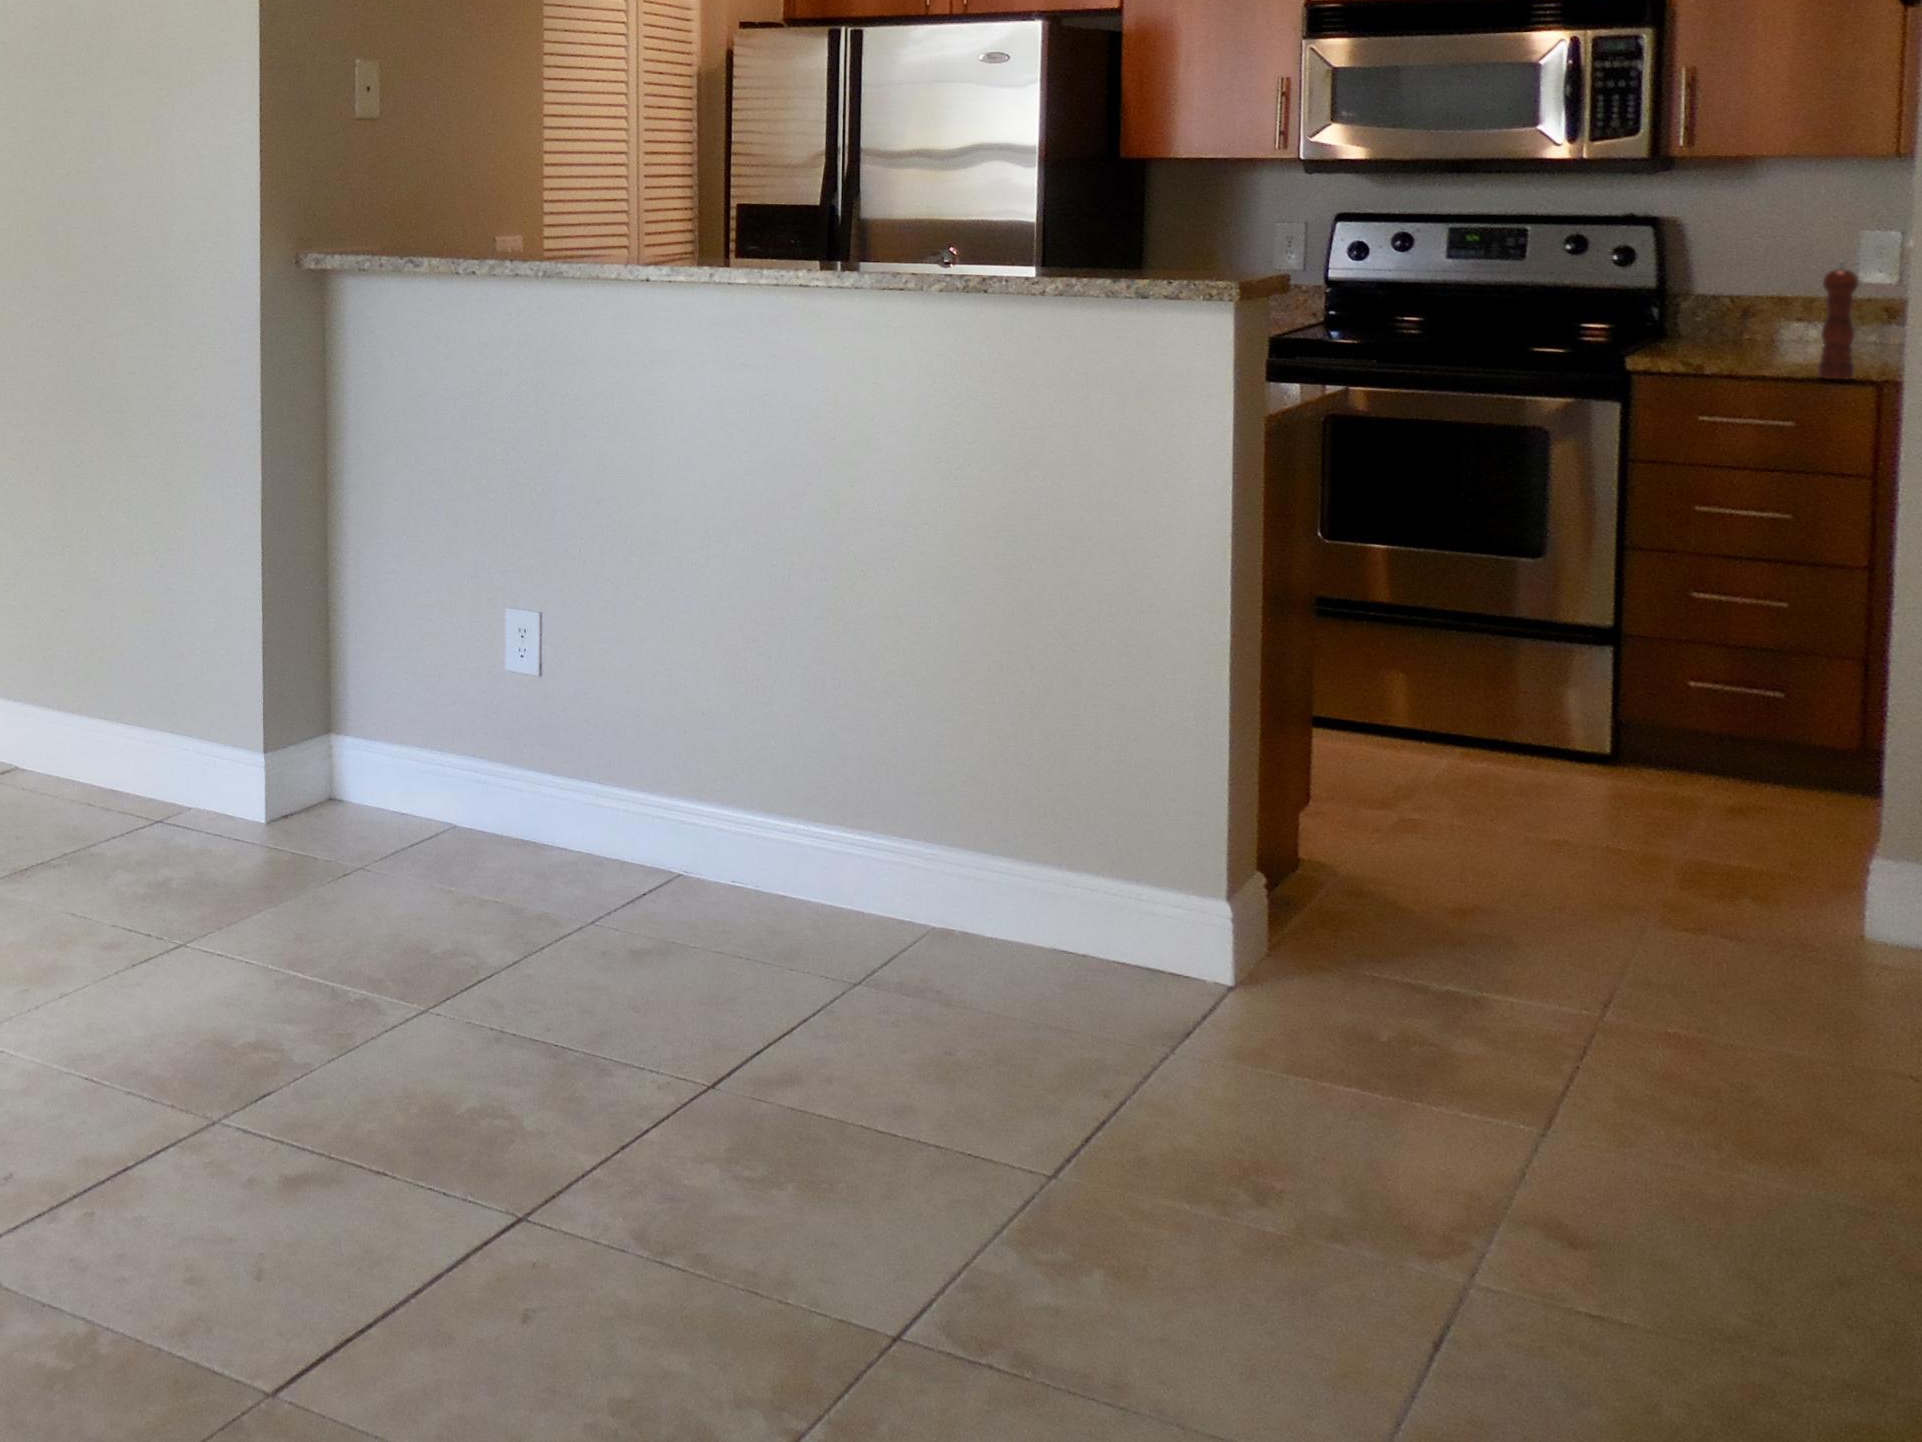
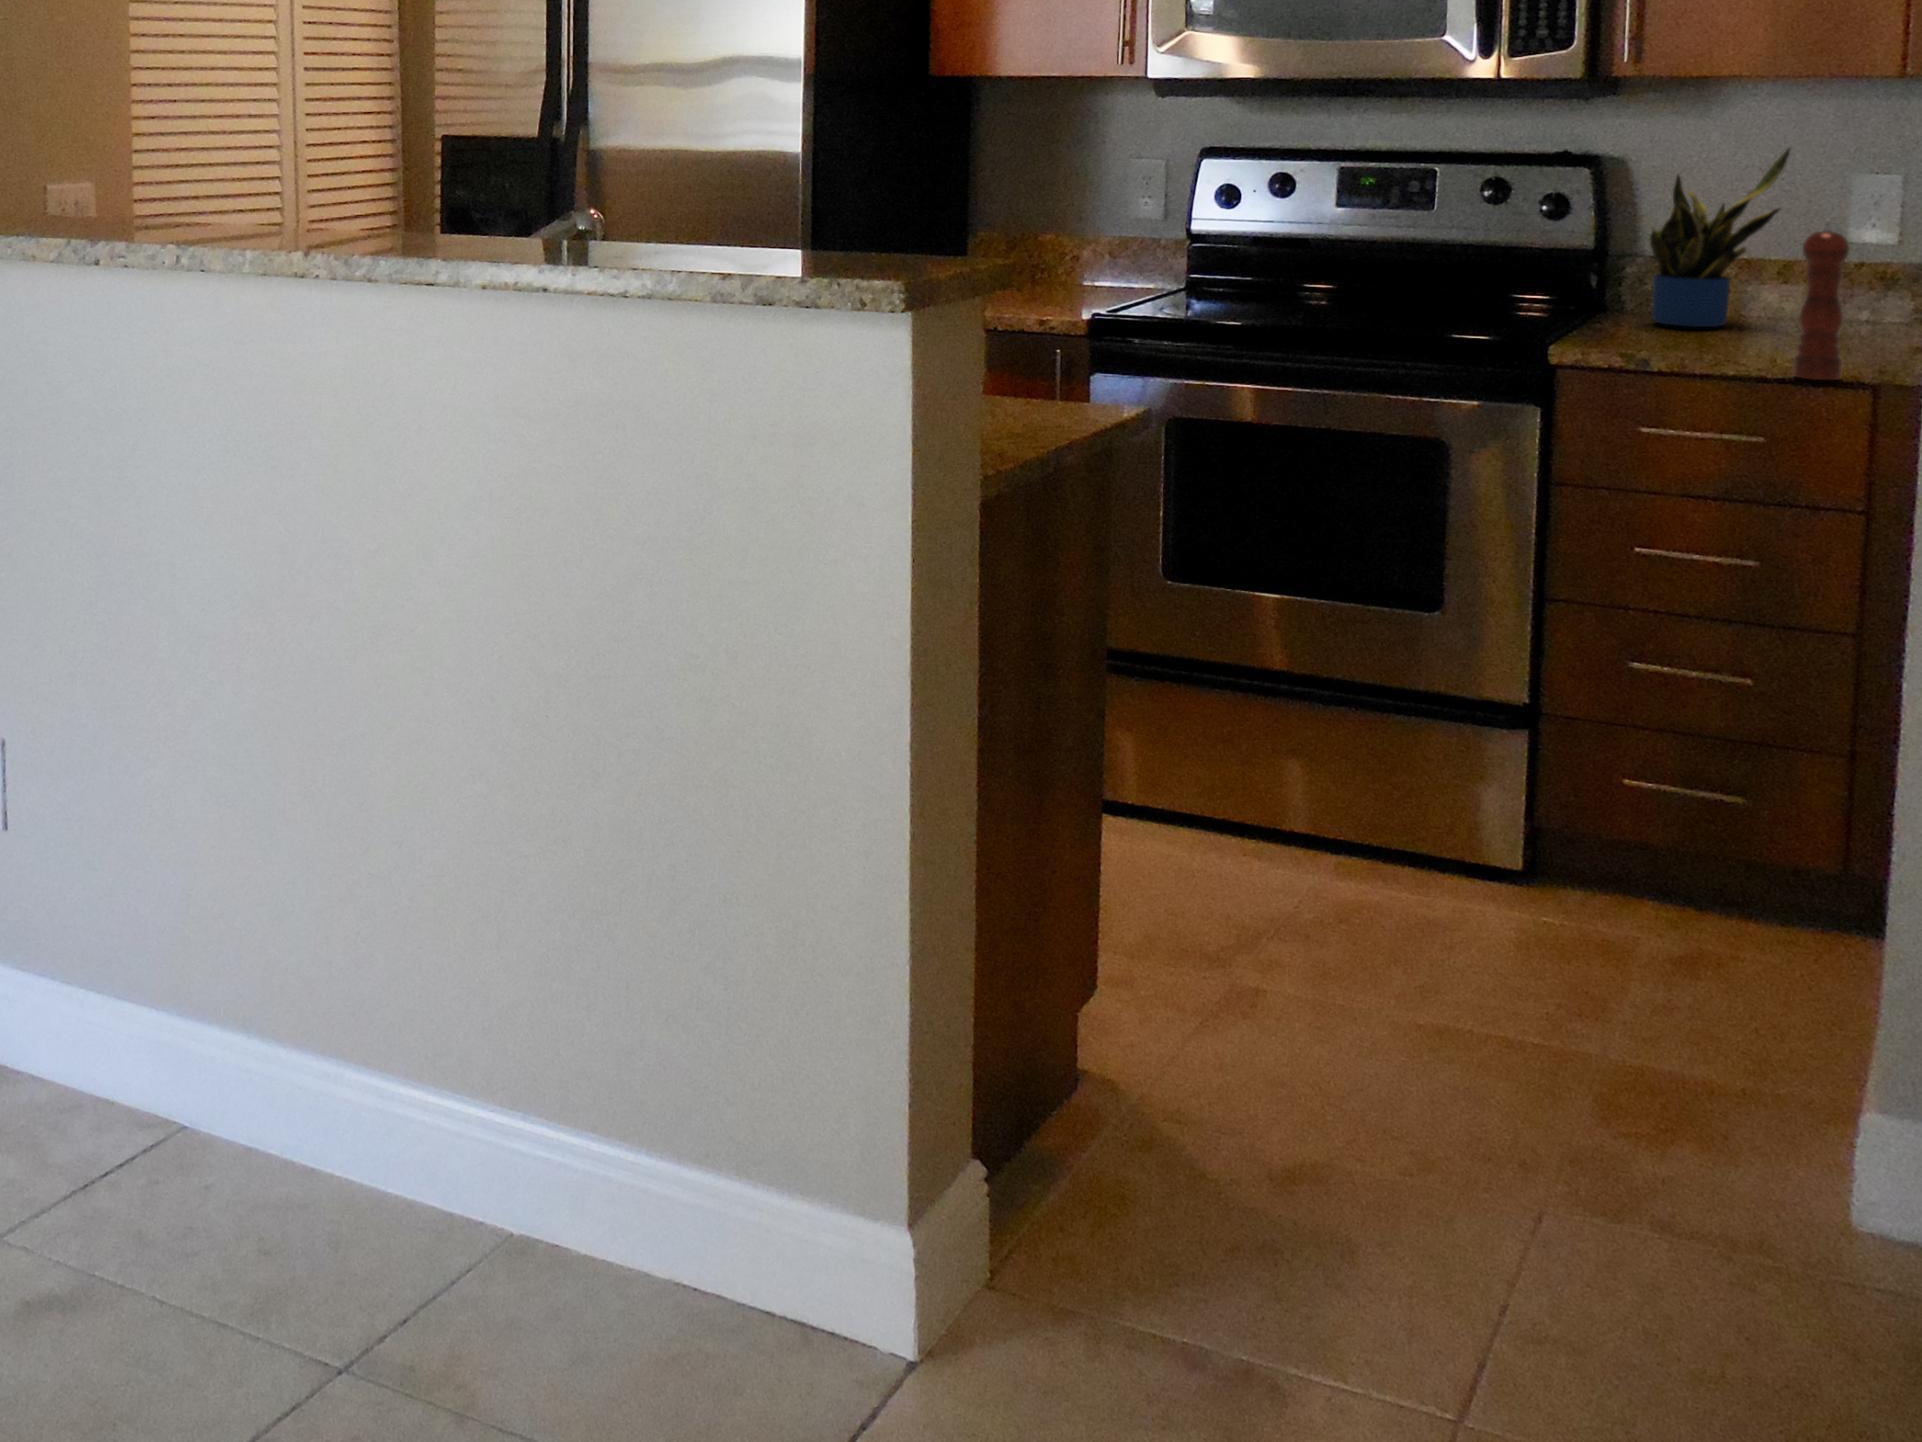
potted plant: none [1702,209,1814,347] -> present [1650,148,1791,327]

